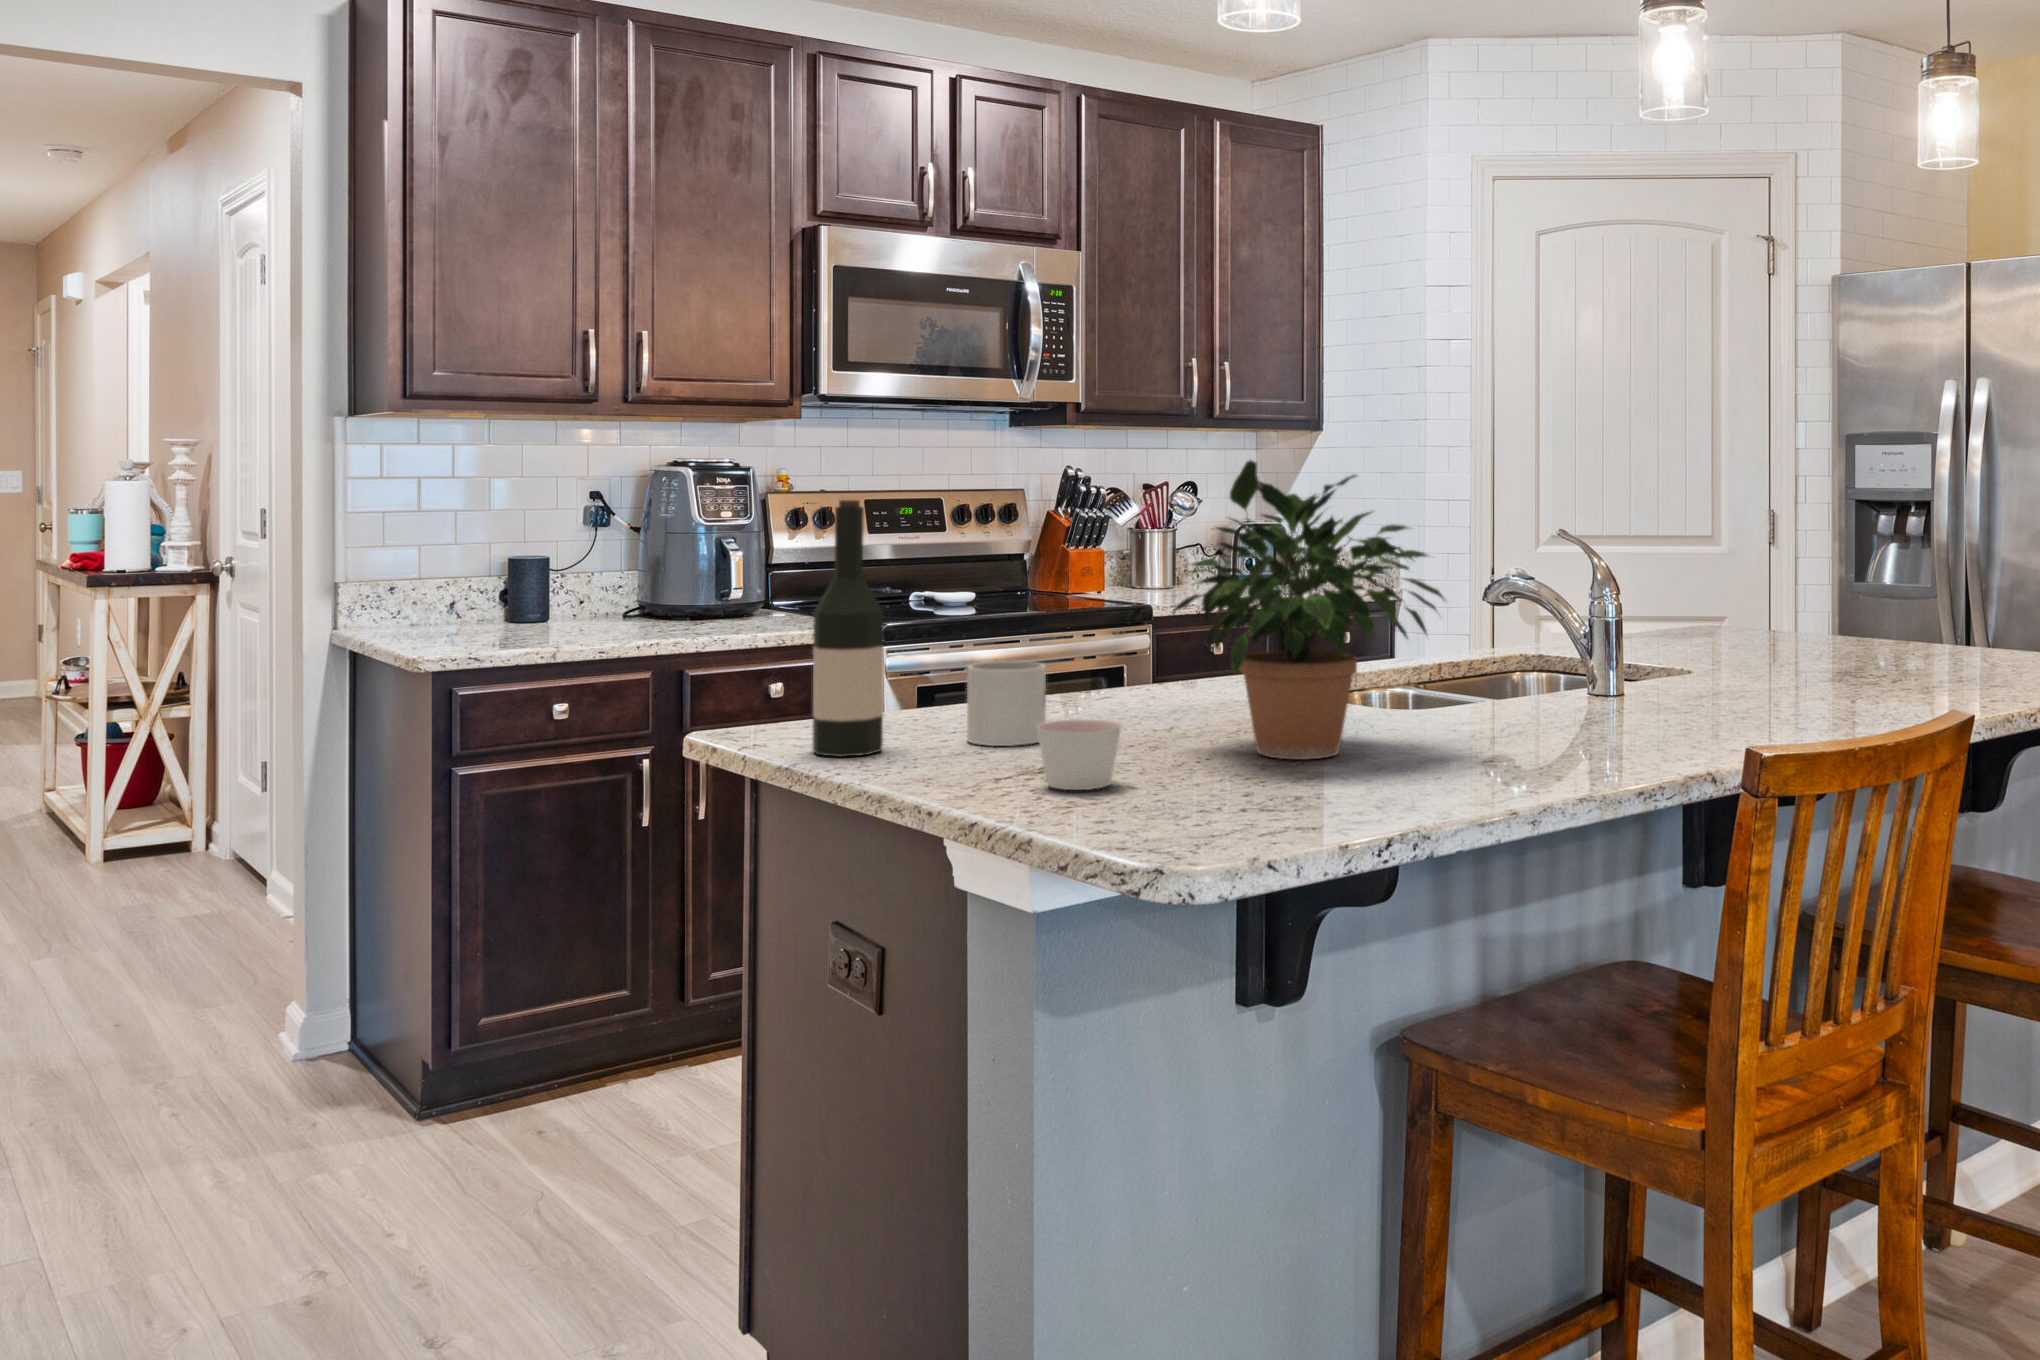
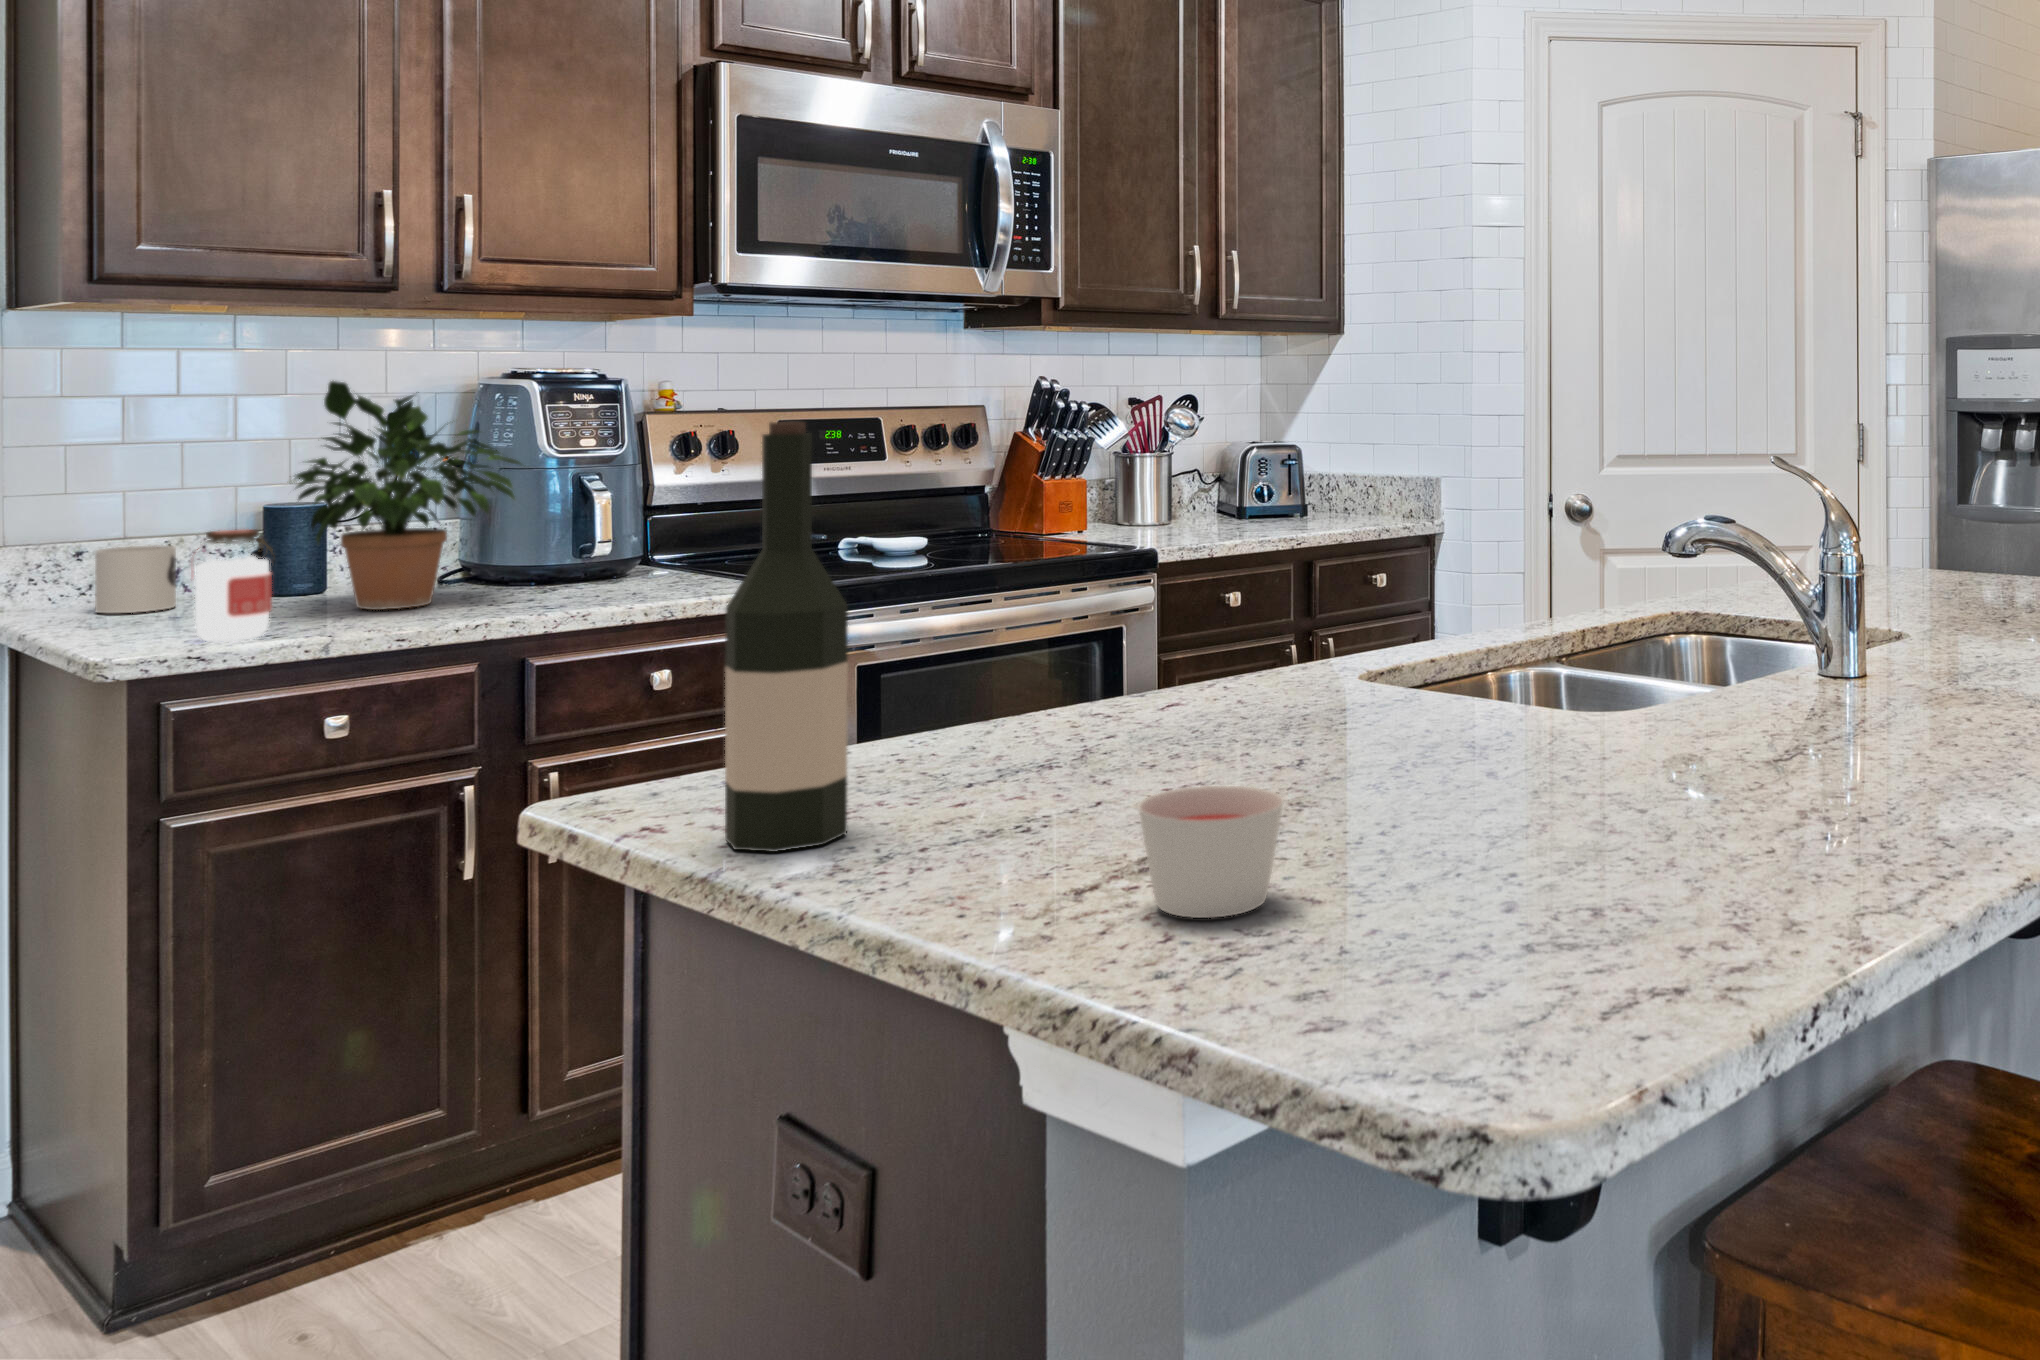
potted plant: present [1174,460,1444,760] -> present [295,381,521,610]
jar: none [472,572,524,651] -> present [191,529,273,642]
mug: present [967,661,1046,746] -> present [95,545,176,613]

